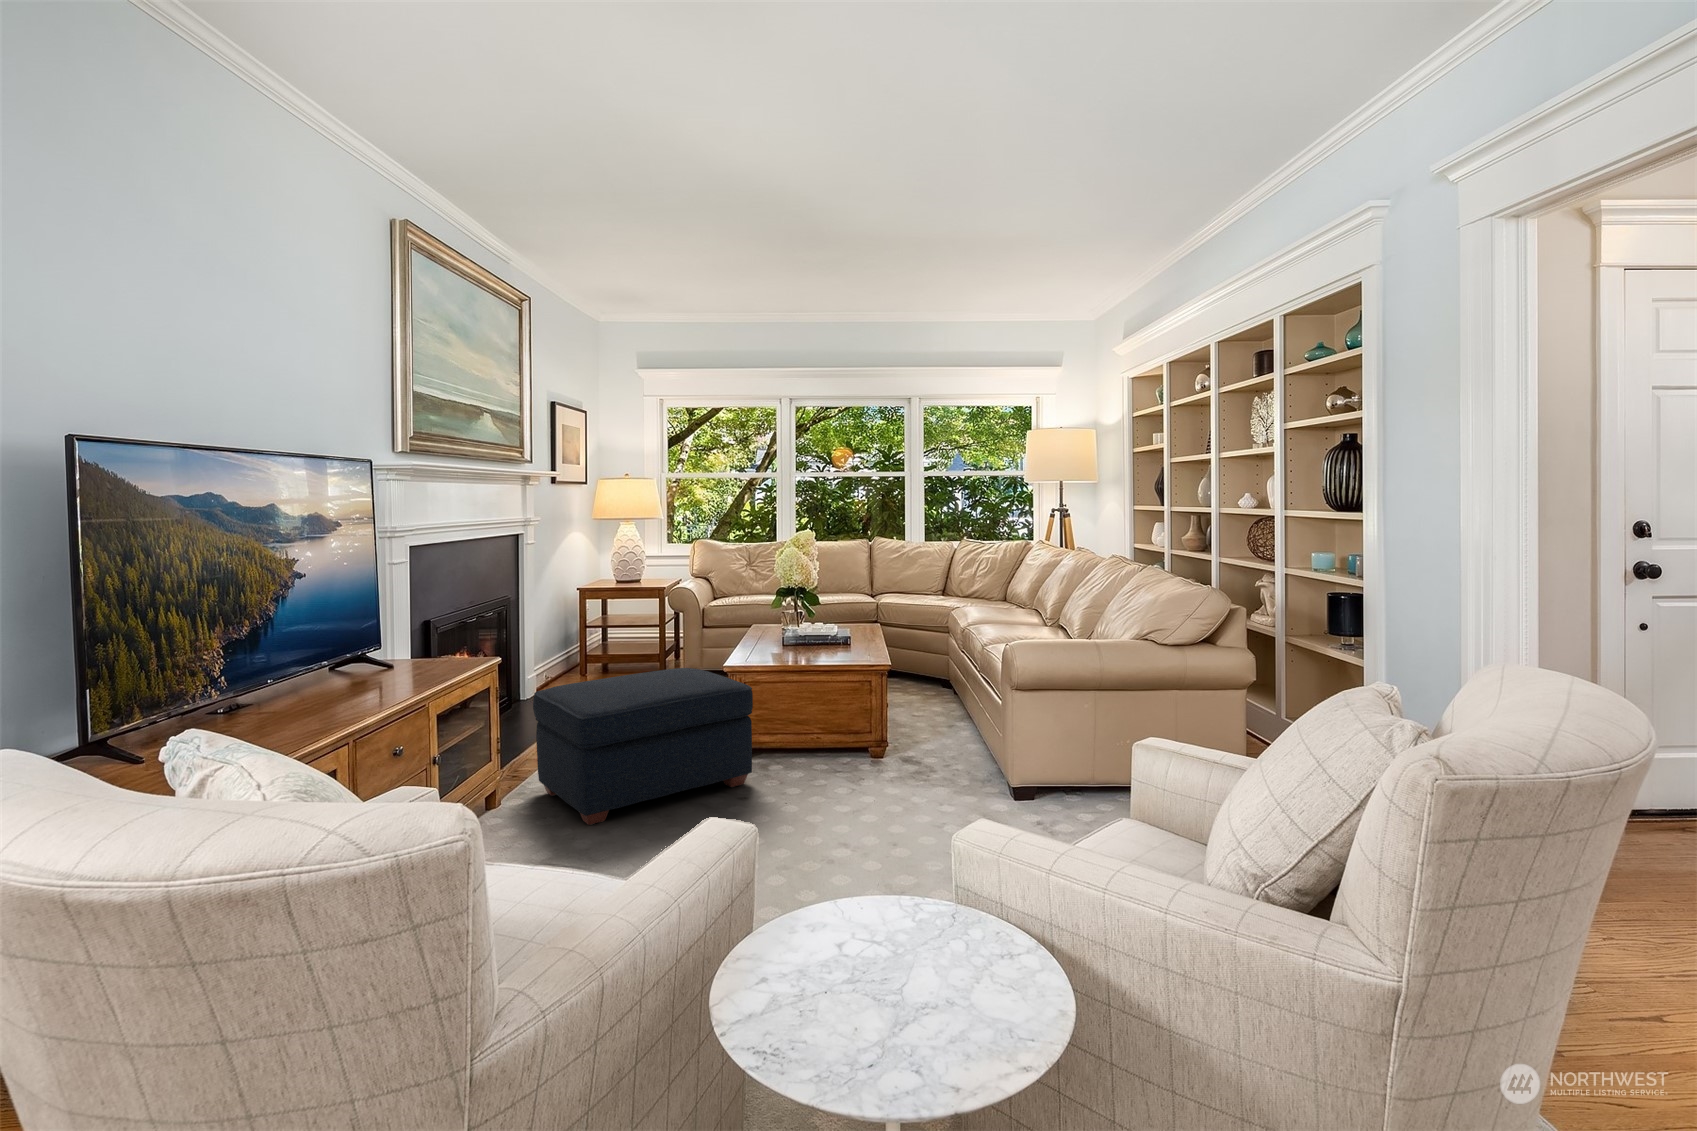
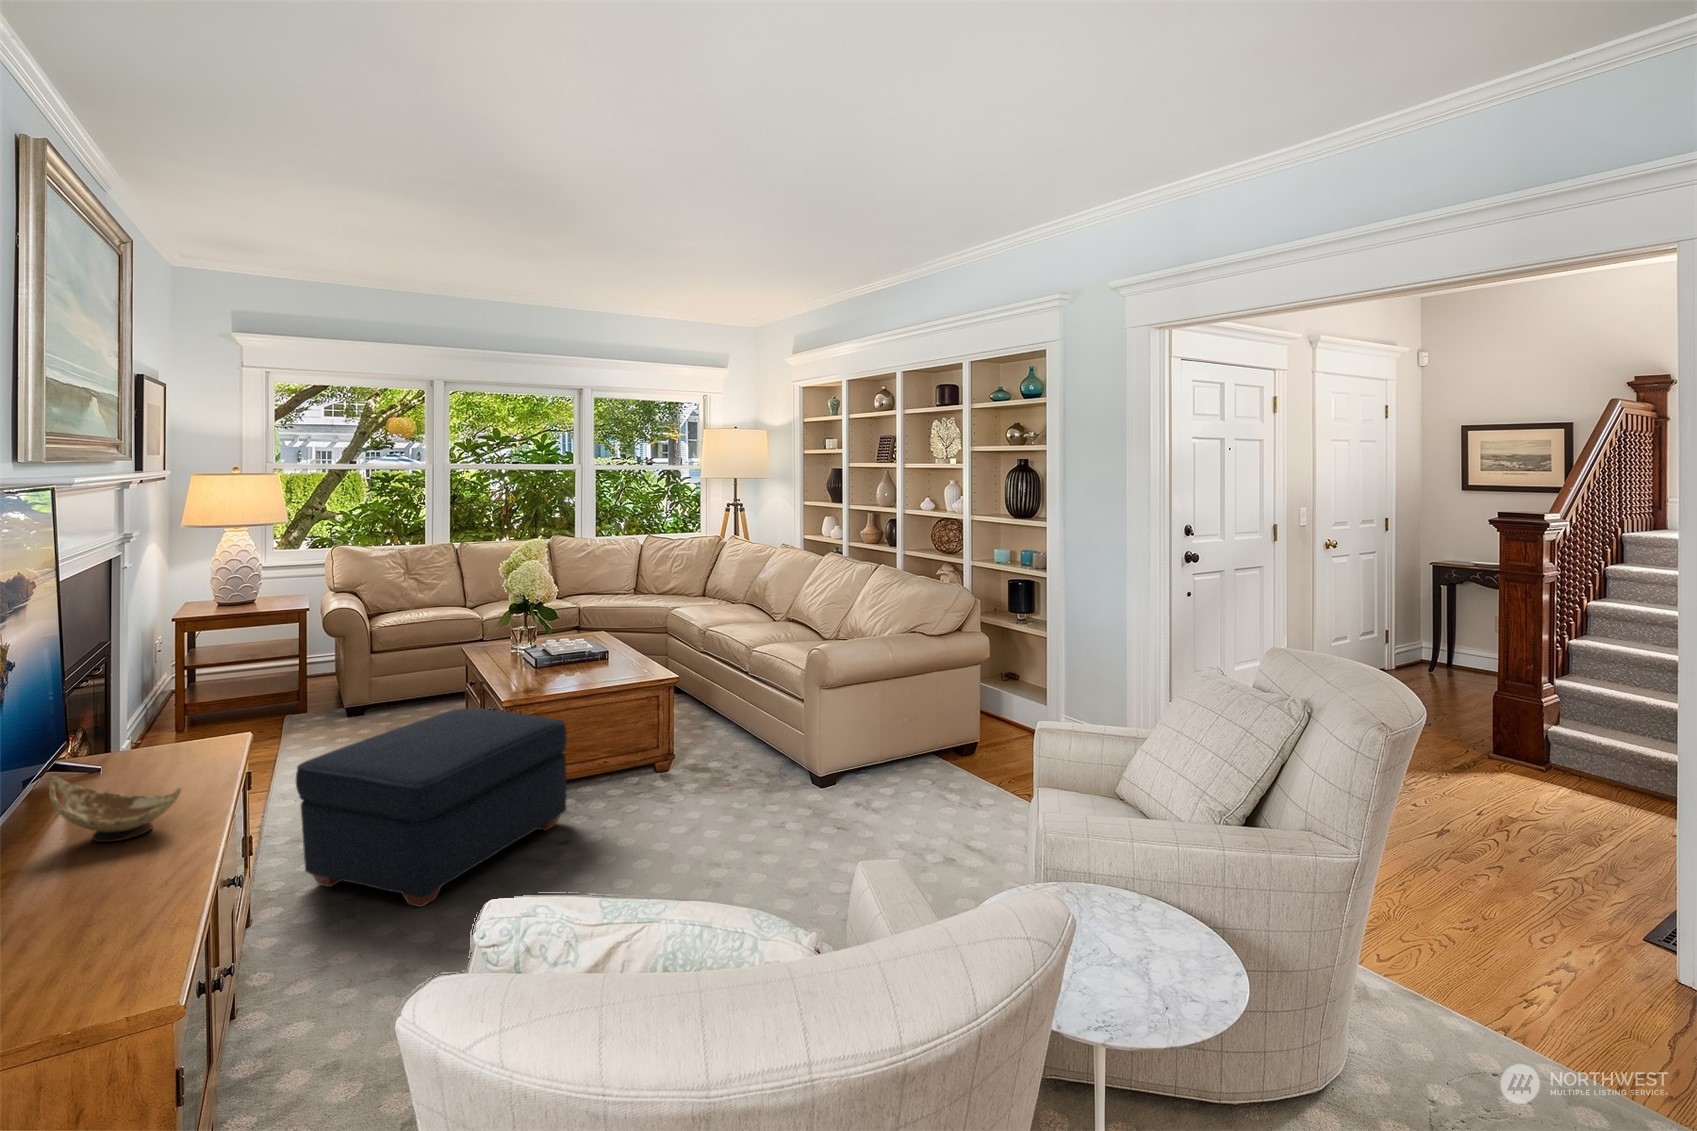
decorative bowl: none [292,657,371,710] -> present [49,776,181,842]

